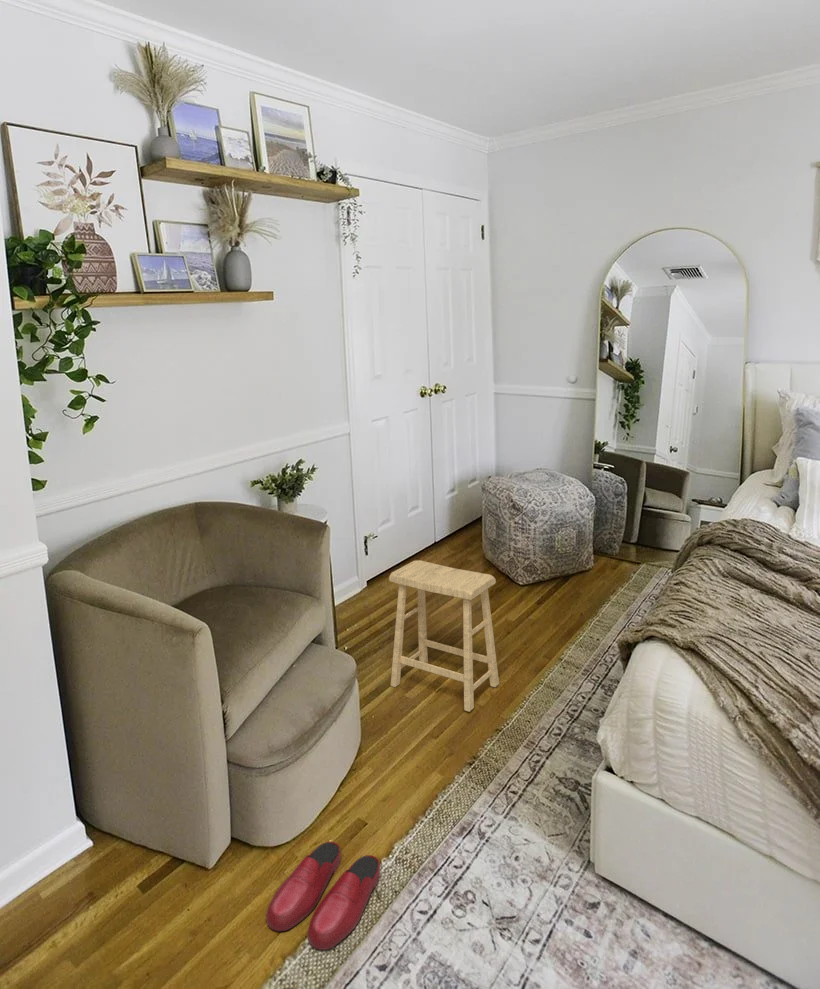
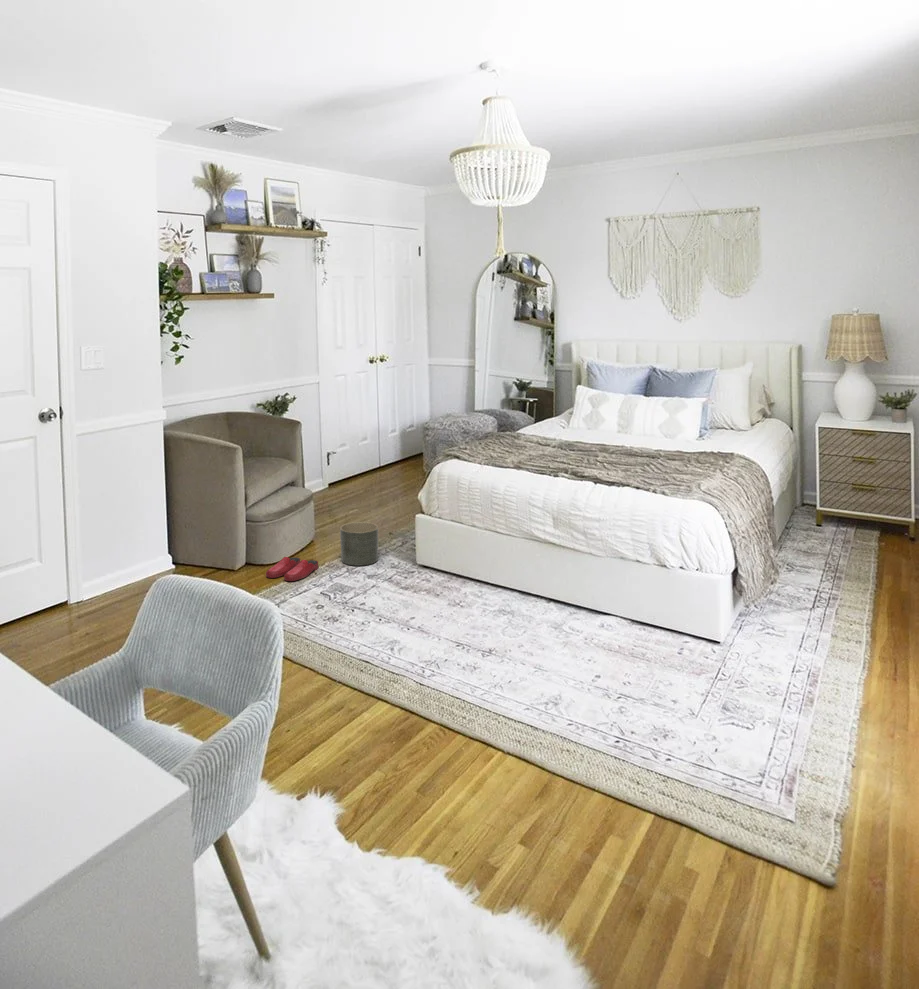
footstool: present [389,560,499,712] -> none [335,450,397,527]
planter: none [422,751,504,866] -> present [340,522,378,566]

